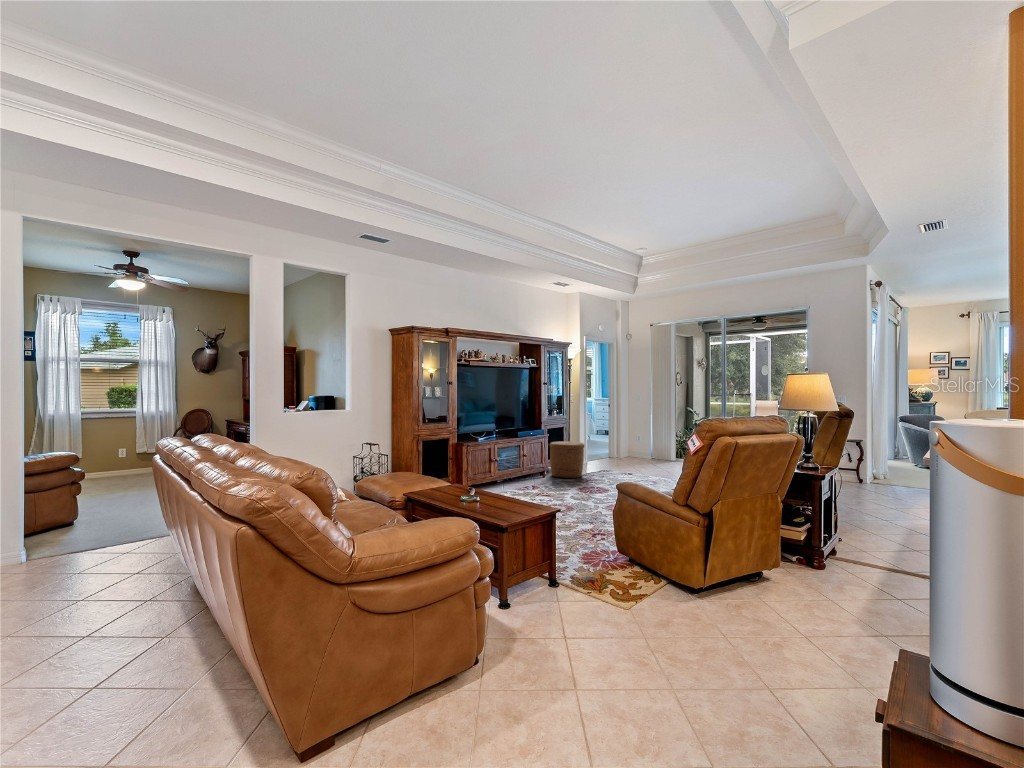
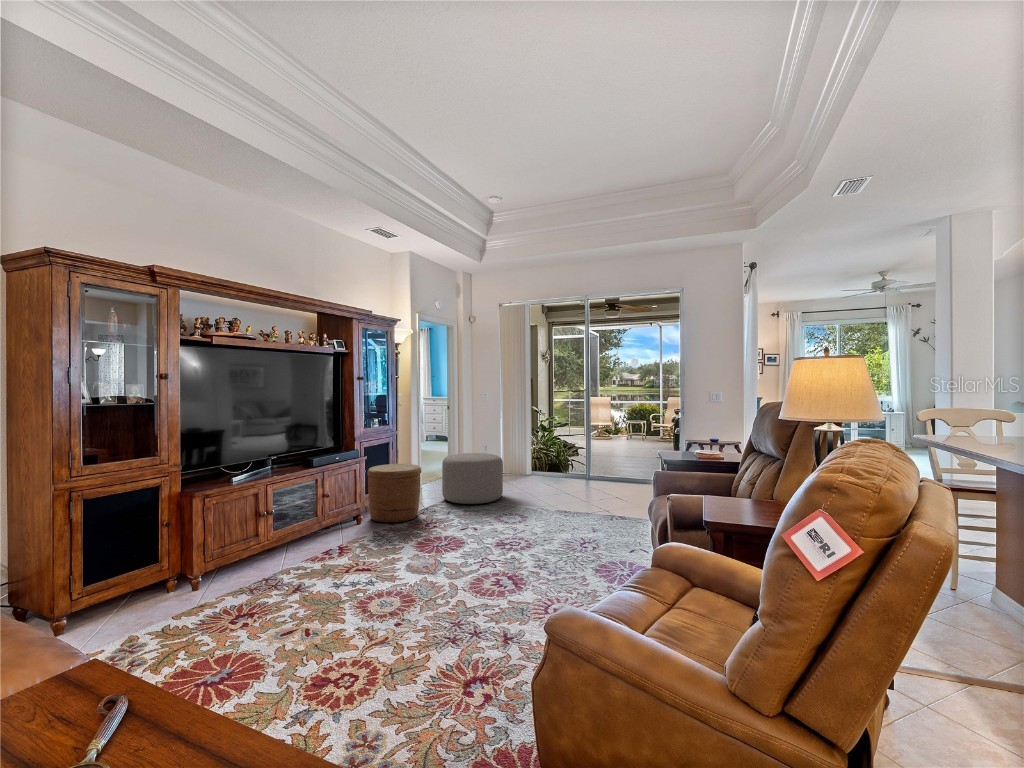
ottoman: none [601,438,645,473] -> present [442,453,503,504]

